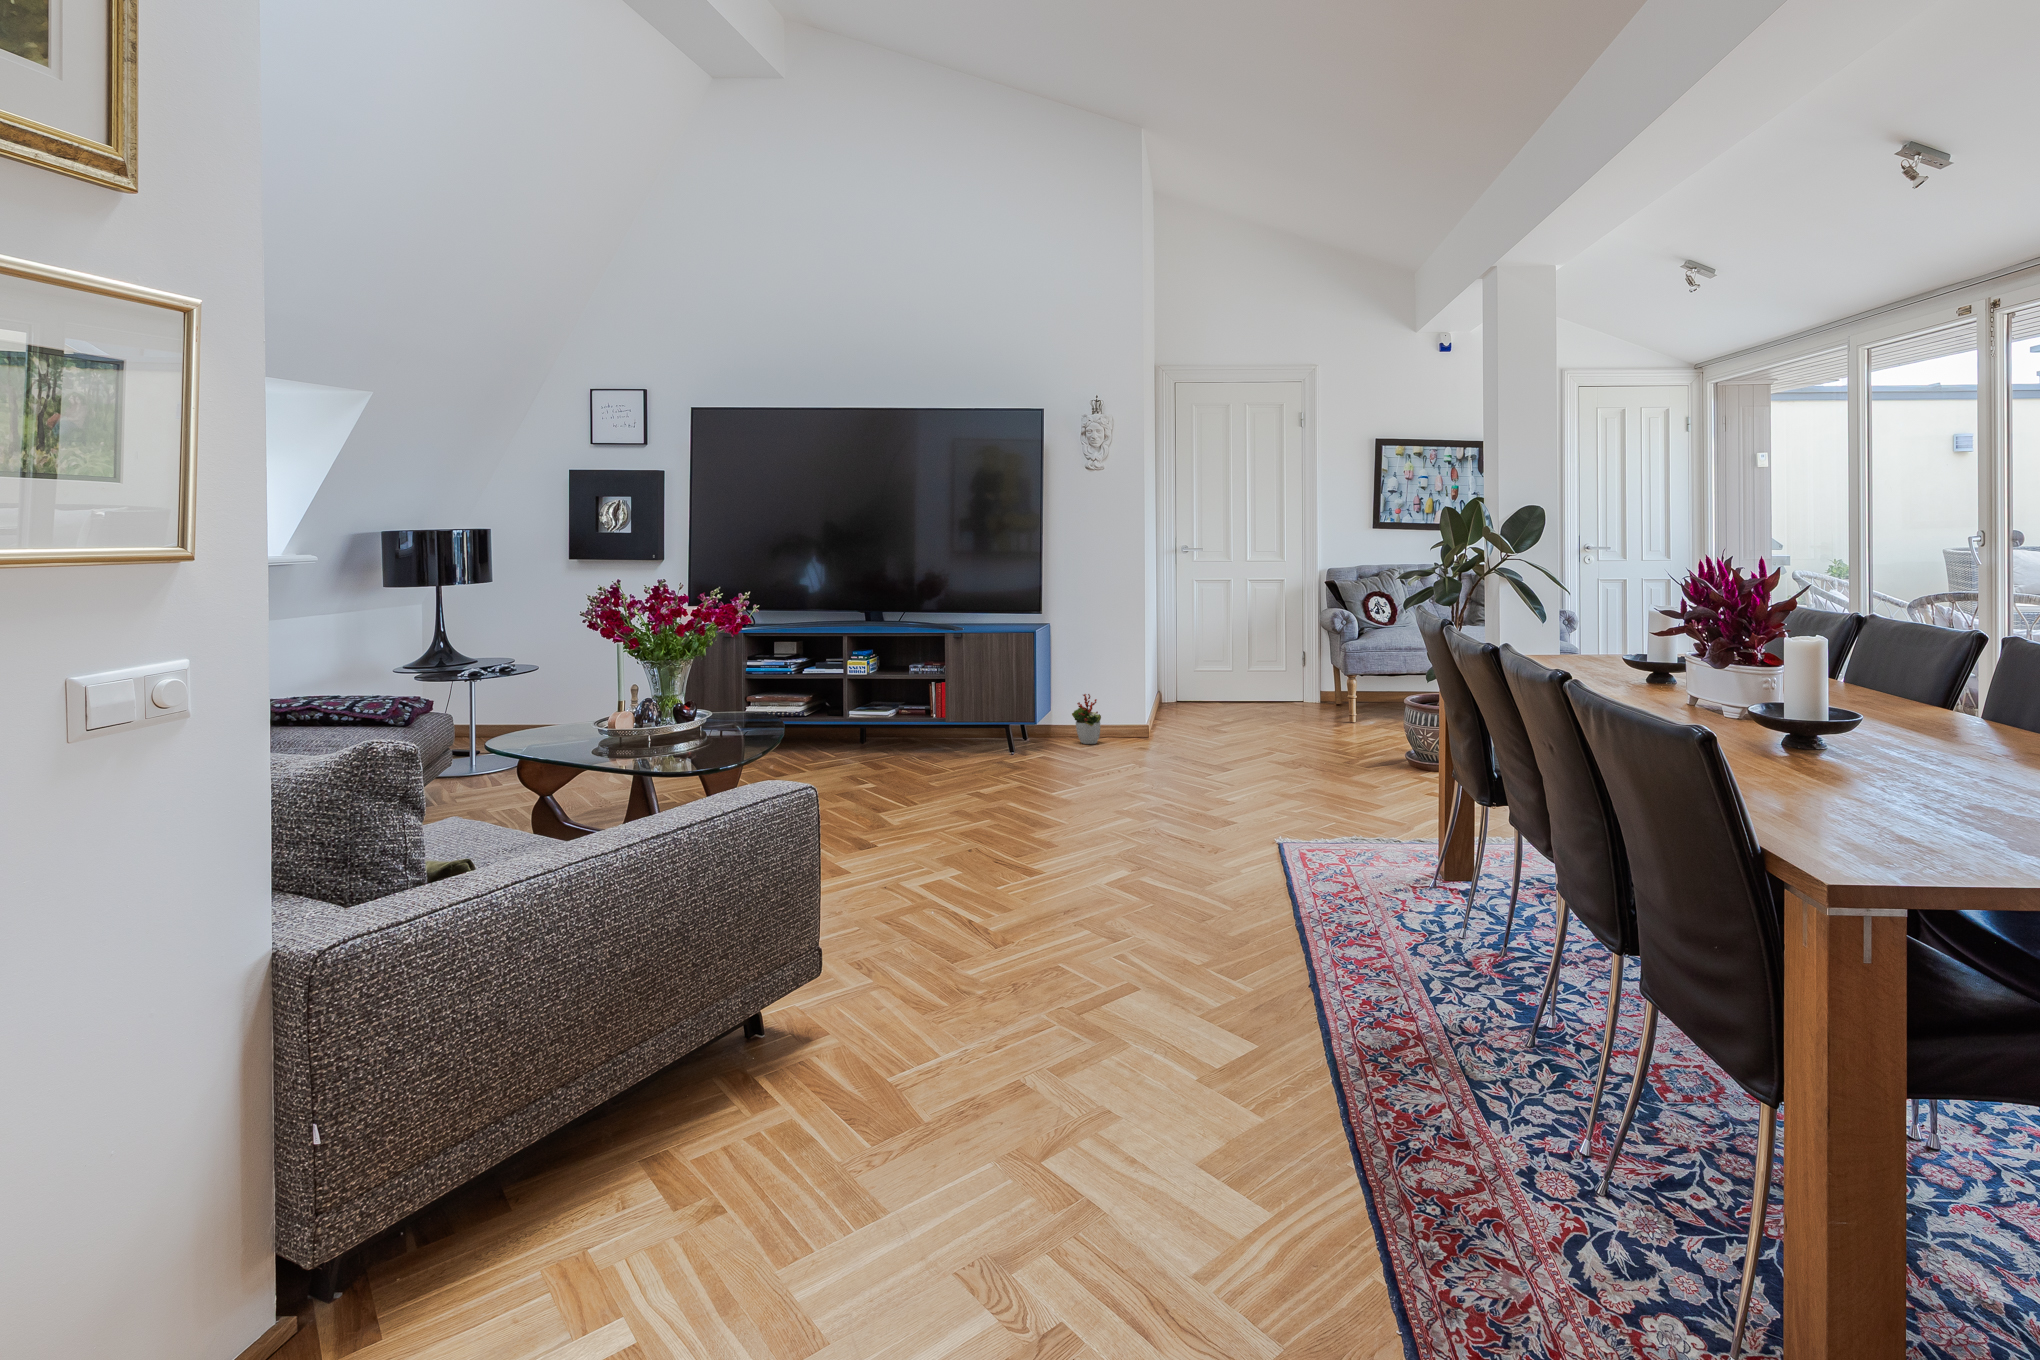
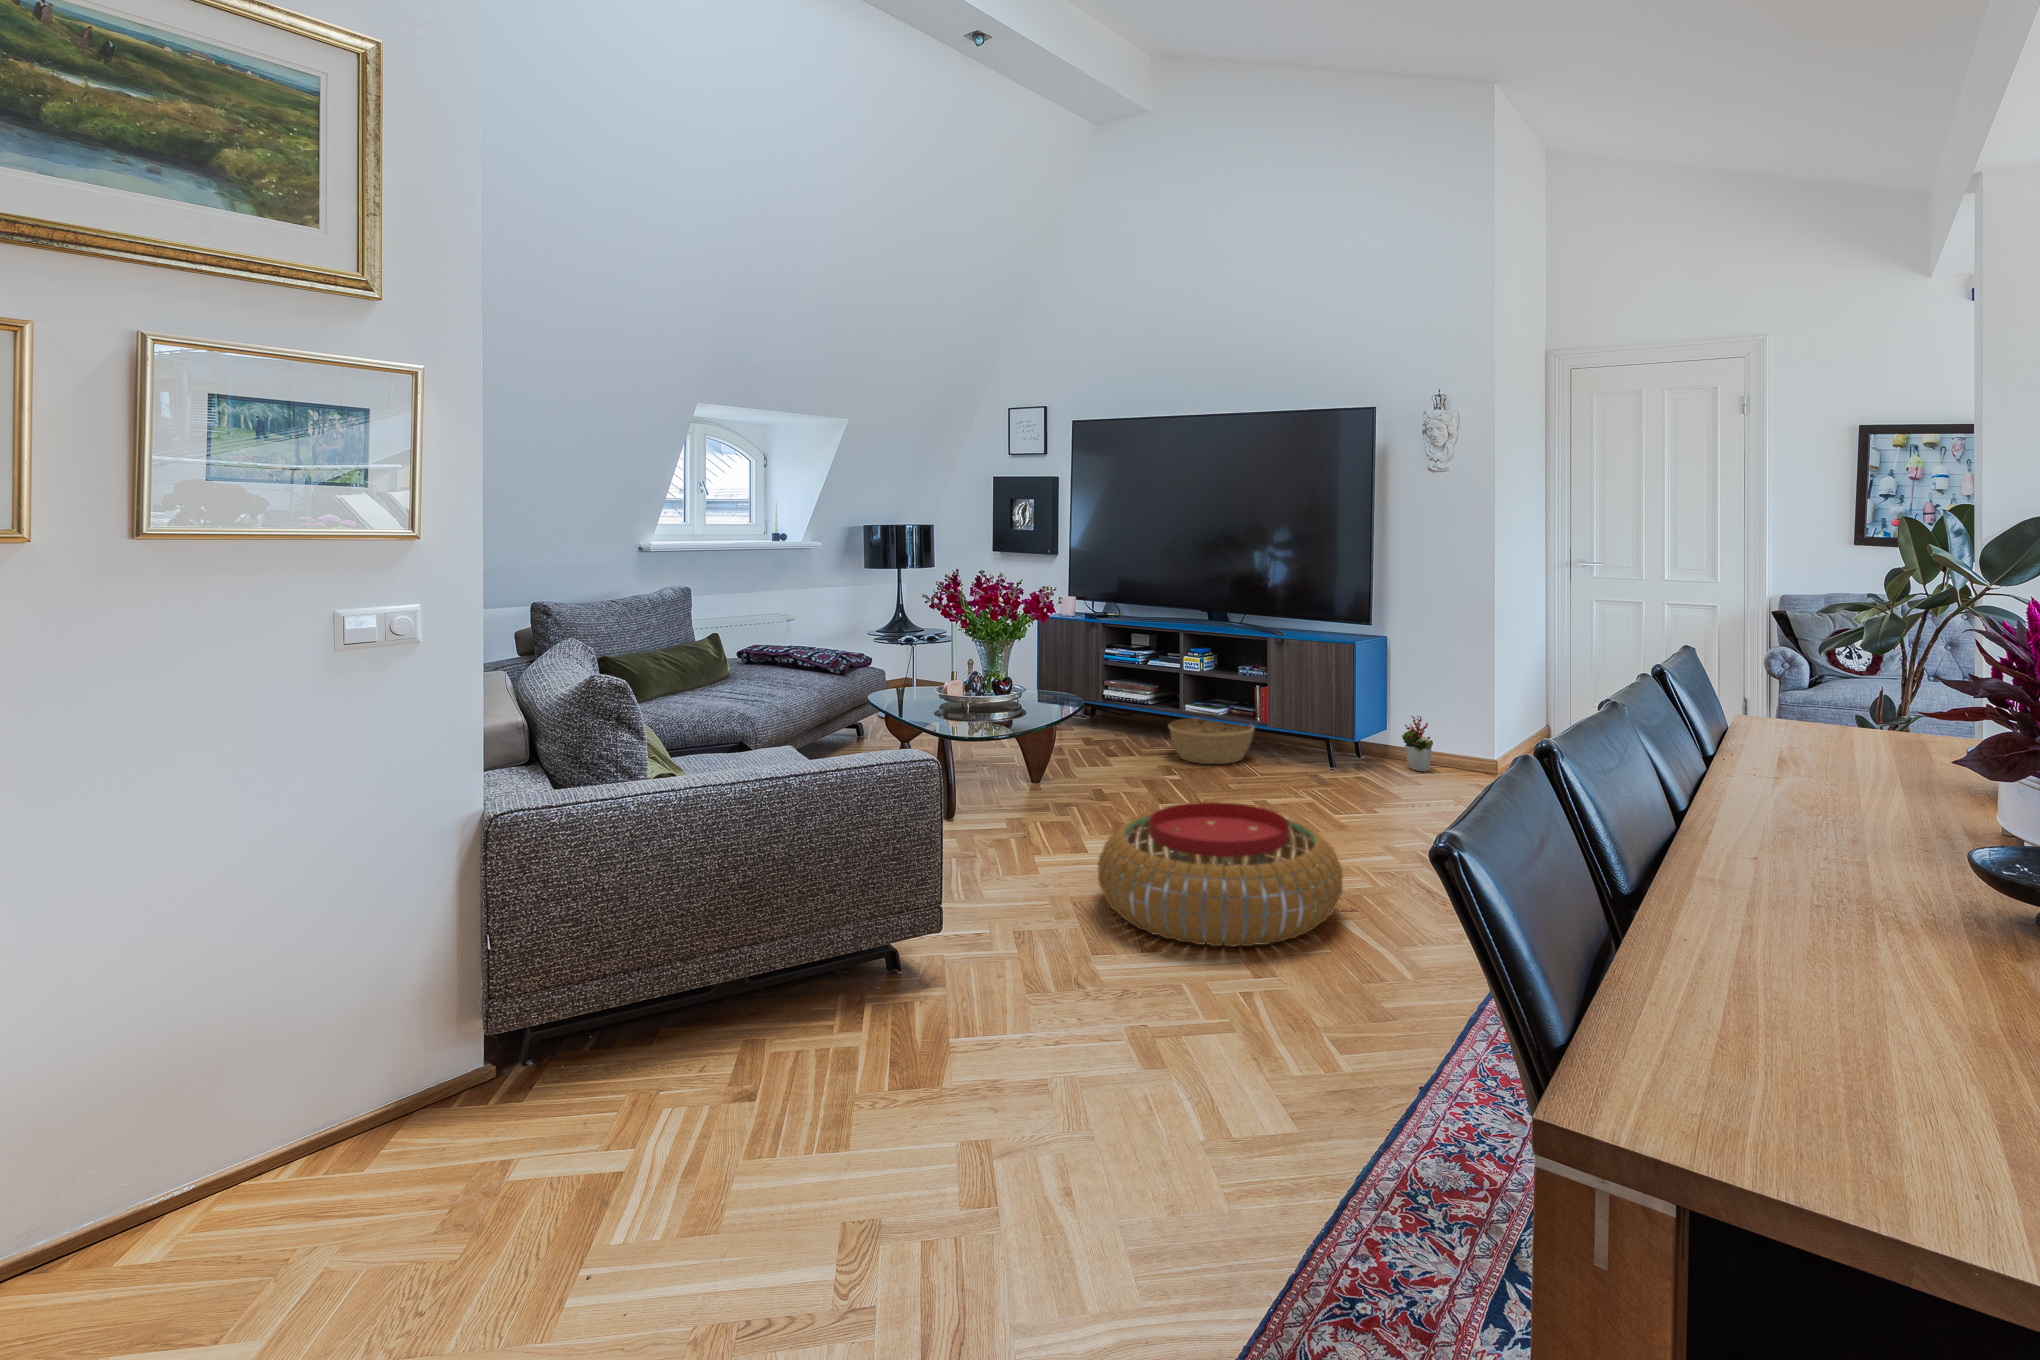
basket: none [842,719,935,768] -> present [1169,718,1254,764]
pouf: none [908,791,1147,930] -> present [1098,802,1343,947]

